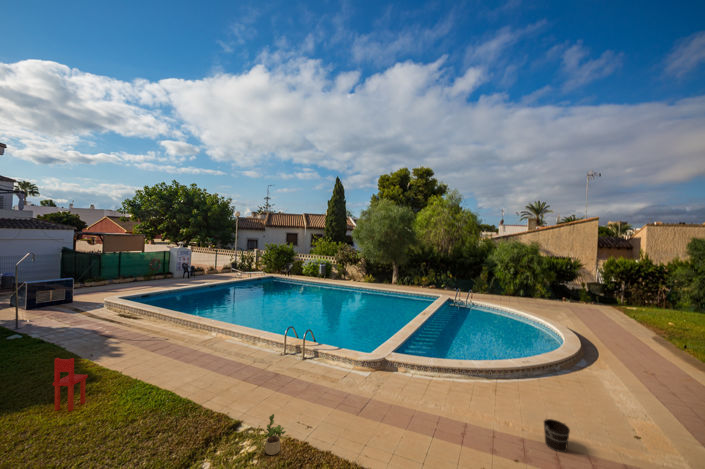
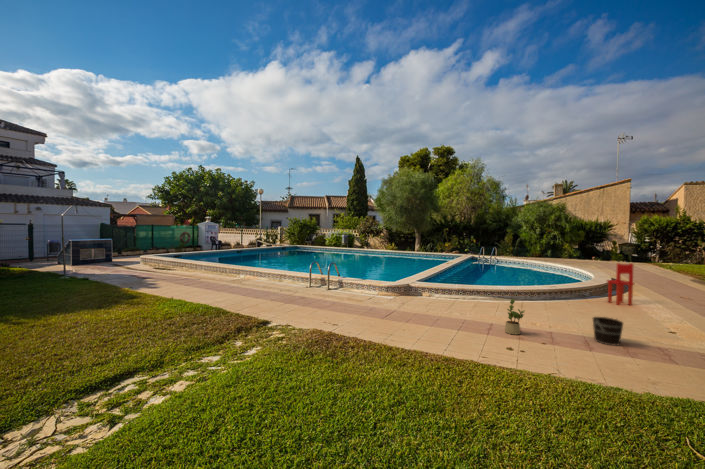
chair: present [53,358,88,411] -> present [607,264,634,305]
potted plant: present [265,414,286,455] -> present [505,299,524,334]

